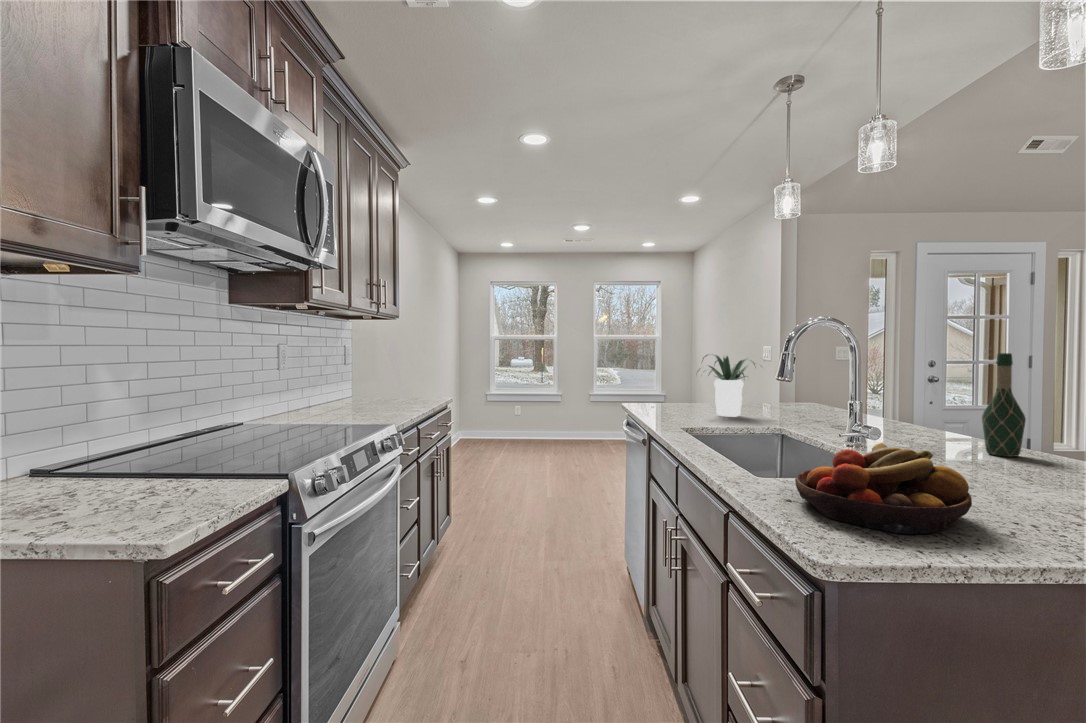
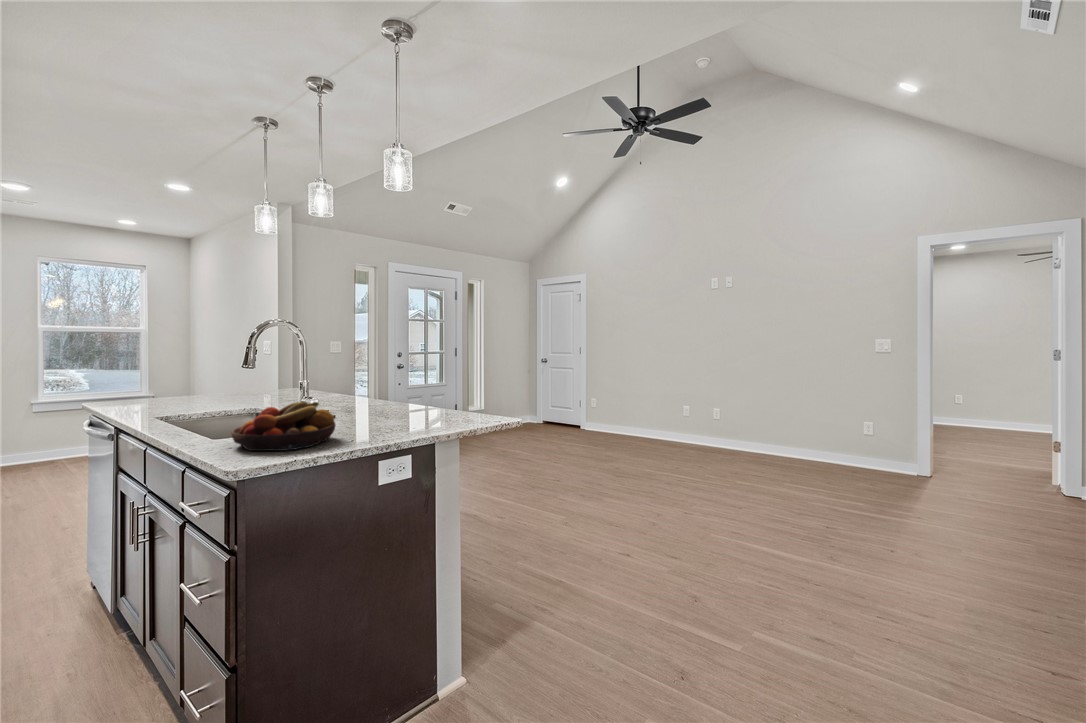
wine bottle: present [982,353,1026,457] -> none [380,344,401,408]
potted plant: present [697,354,755,416] -> none [172,348,247,404]

